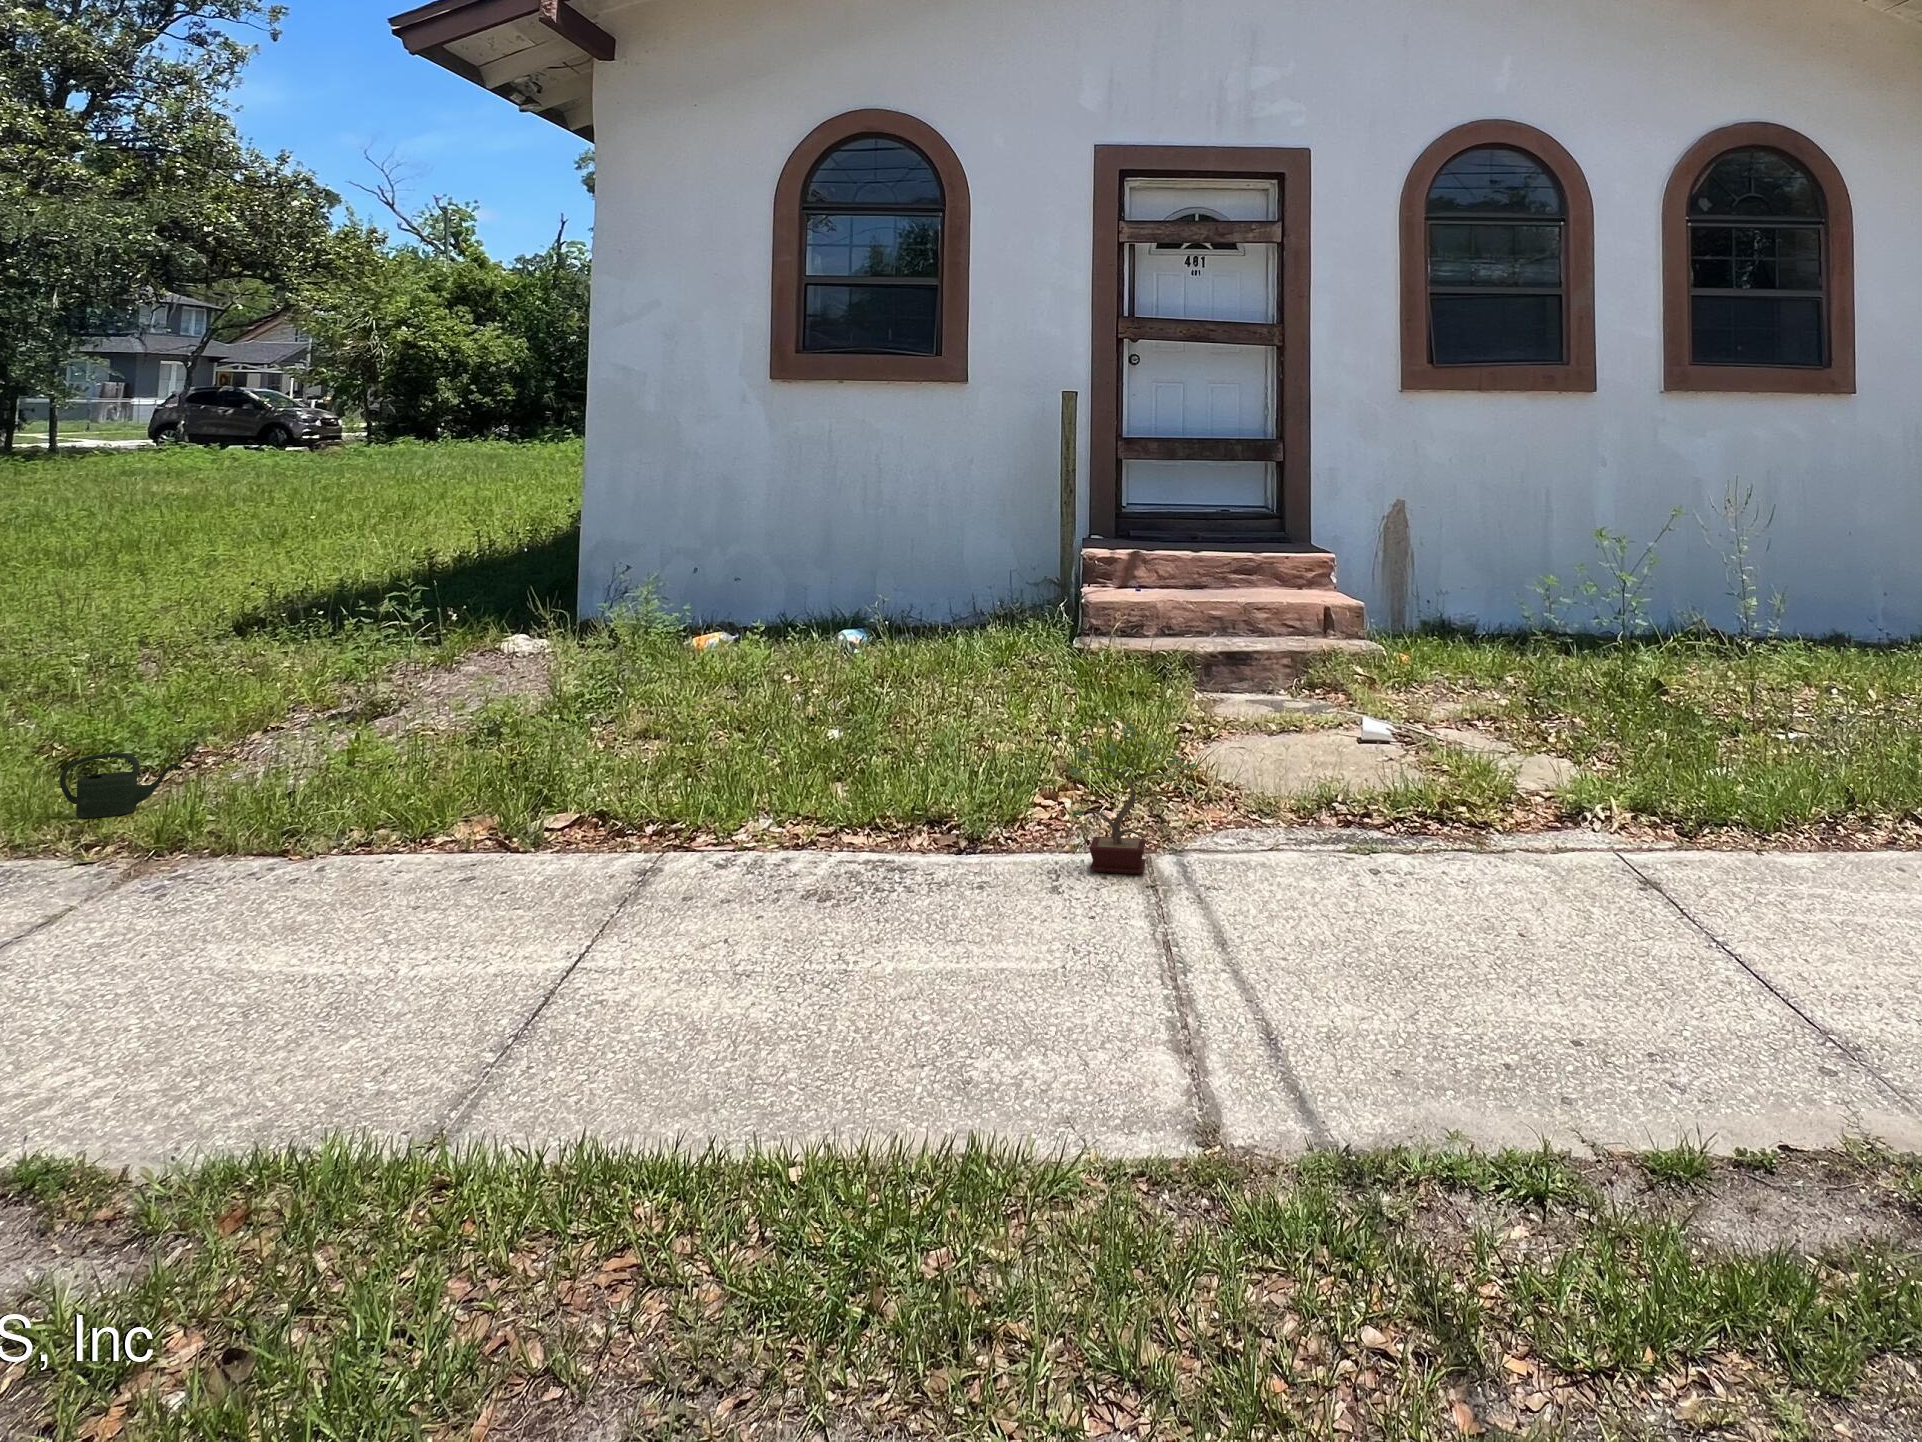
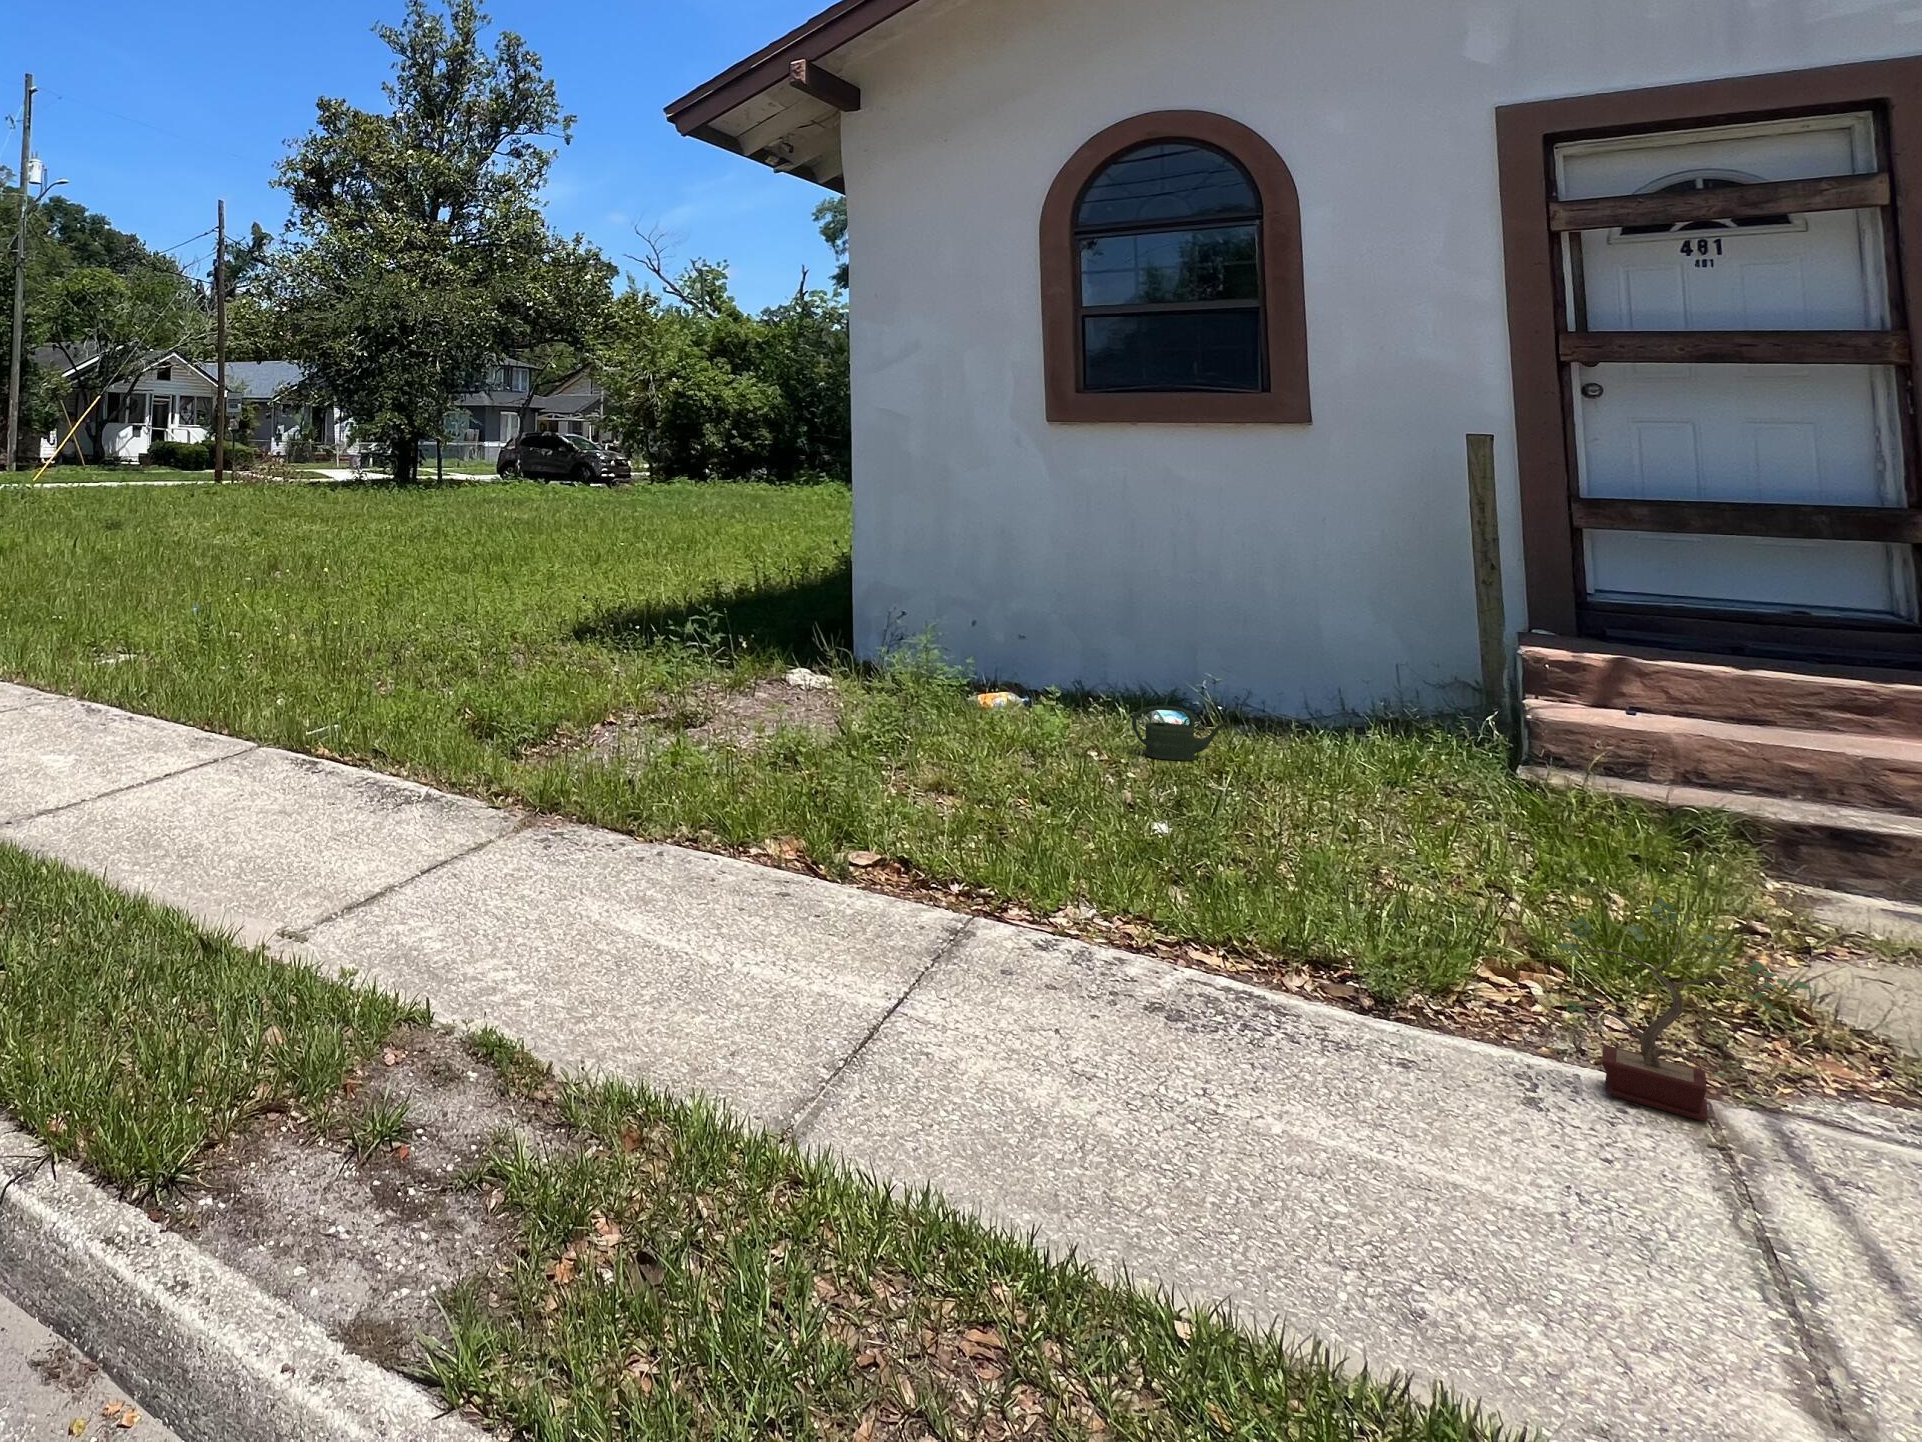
watering can: present [60,753,178,818] -> present [1132,706,1228,761]

